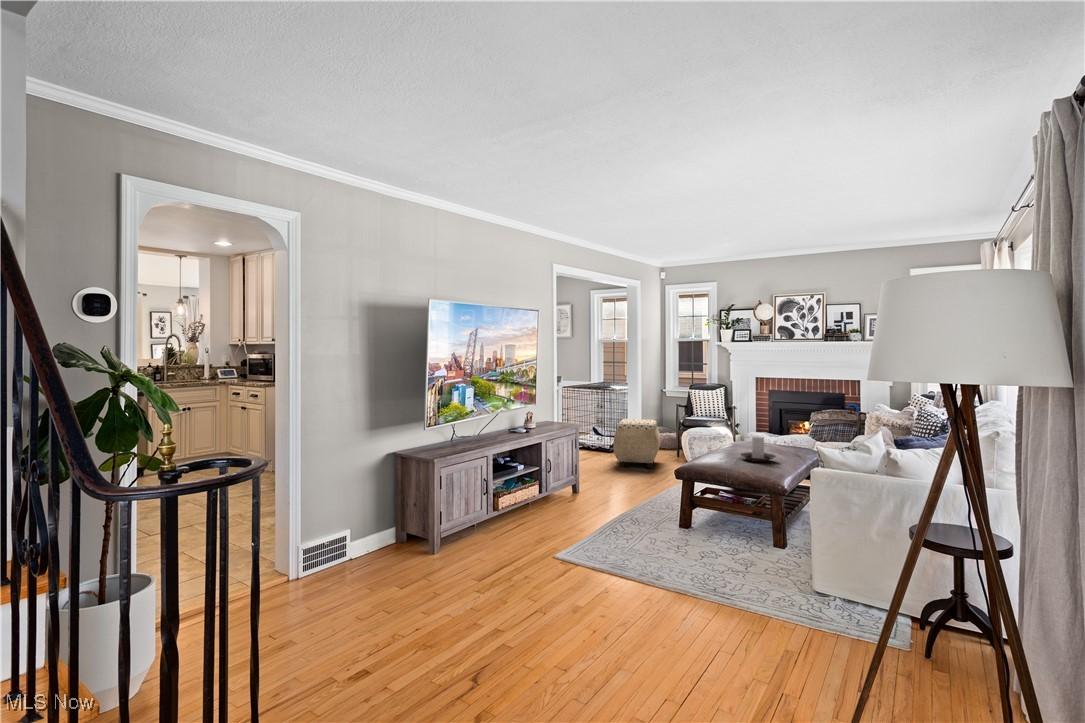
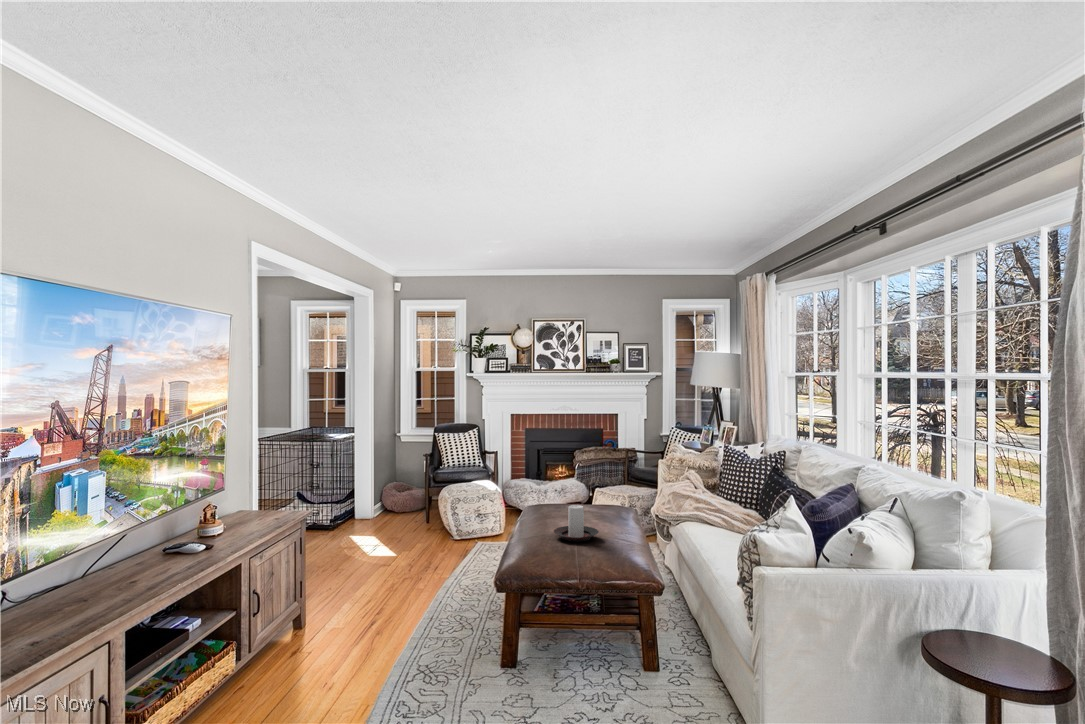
ottoman: present [613,419,660,468] -> none [345,477,407,548]

